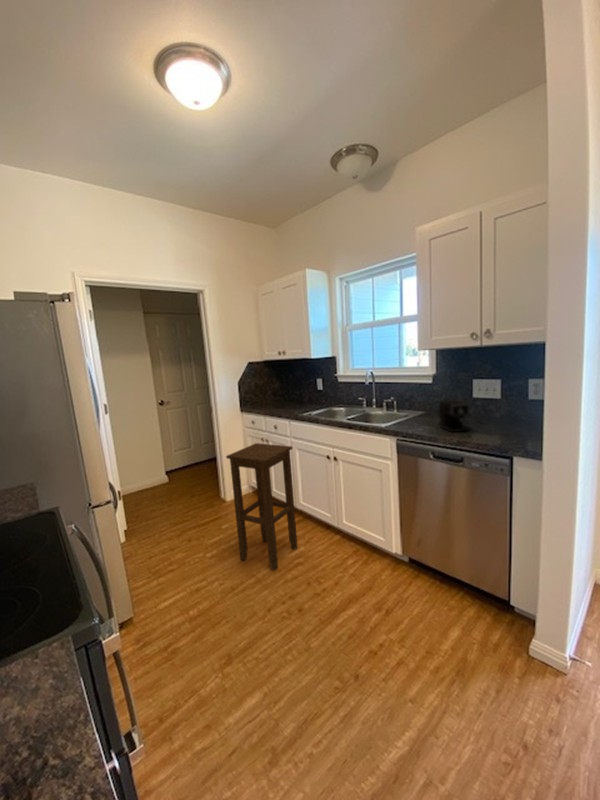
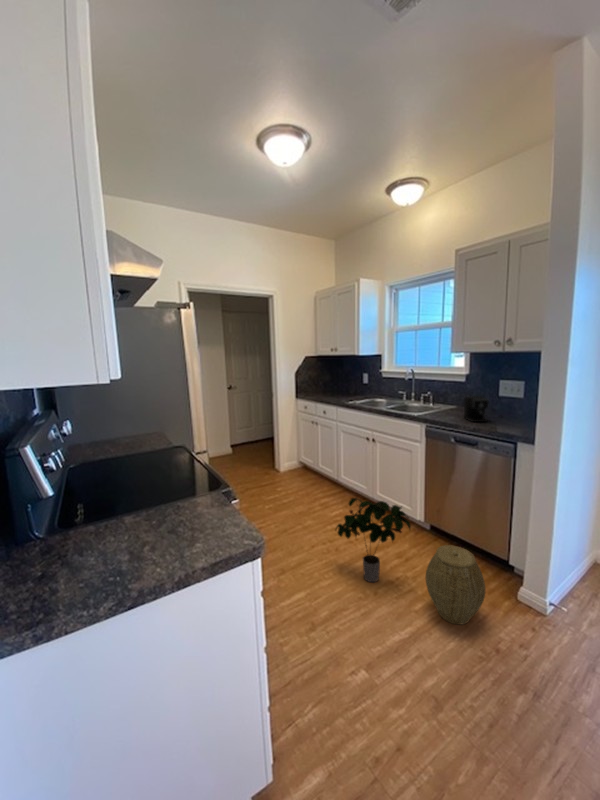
stool: present [226,443,298,570] -> none [286,423,339,523]
potted plant: none [296,542,394,656] -> present [336,498,411,582]
woven basket: none [420,600,500,711] -> present [426,545,486,625]

